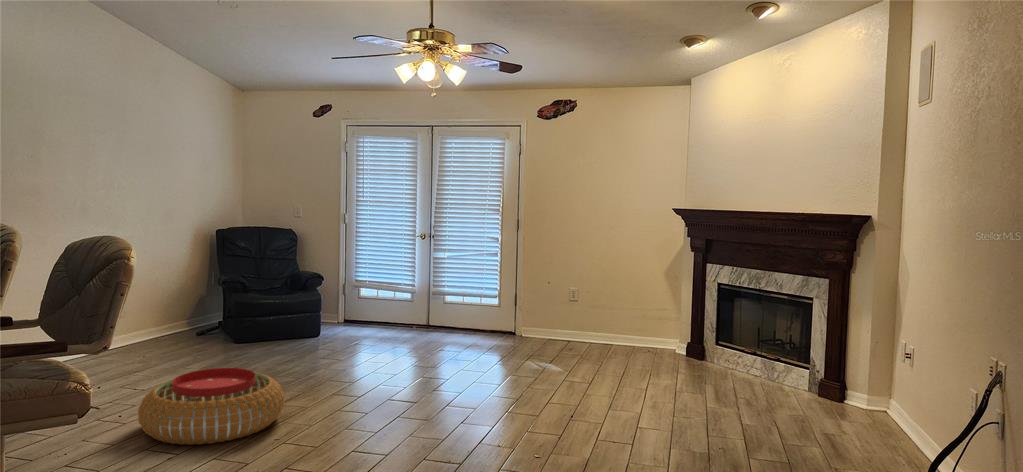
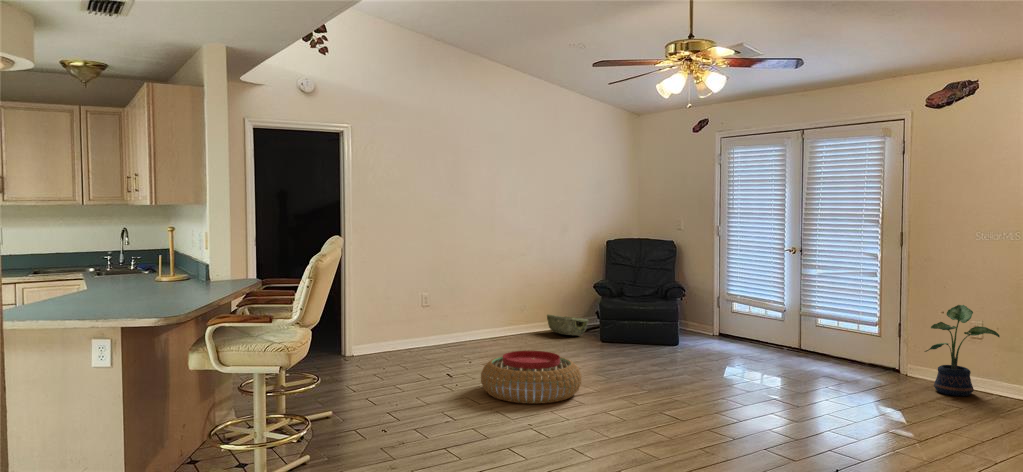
potted plant: none [549,276,599,348] -> present [925,305,1000,396]
woven basket: none [148,319,207,342] -> present [547,315,589,336]

